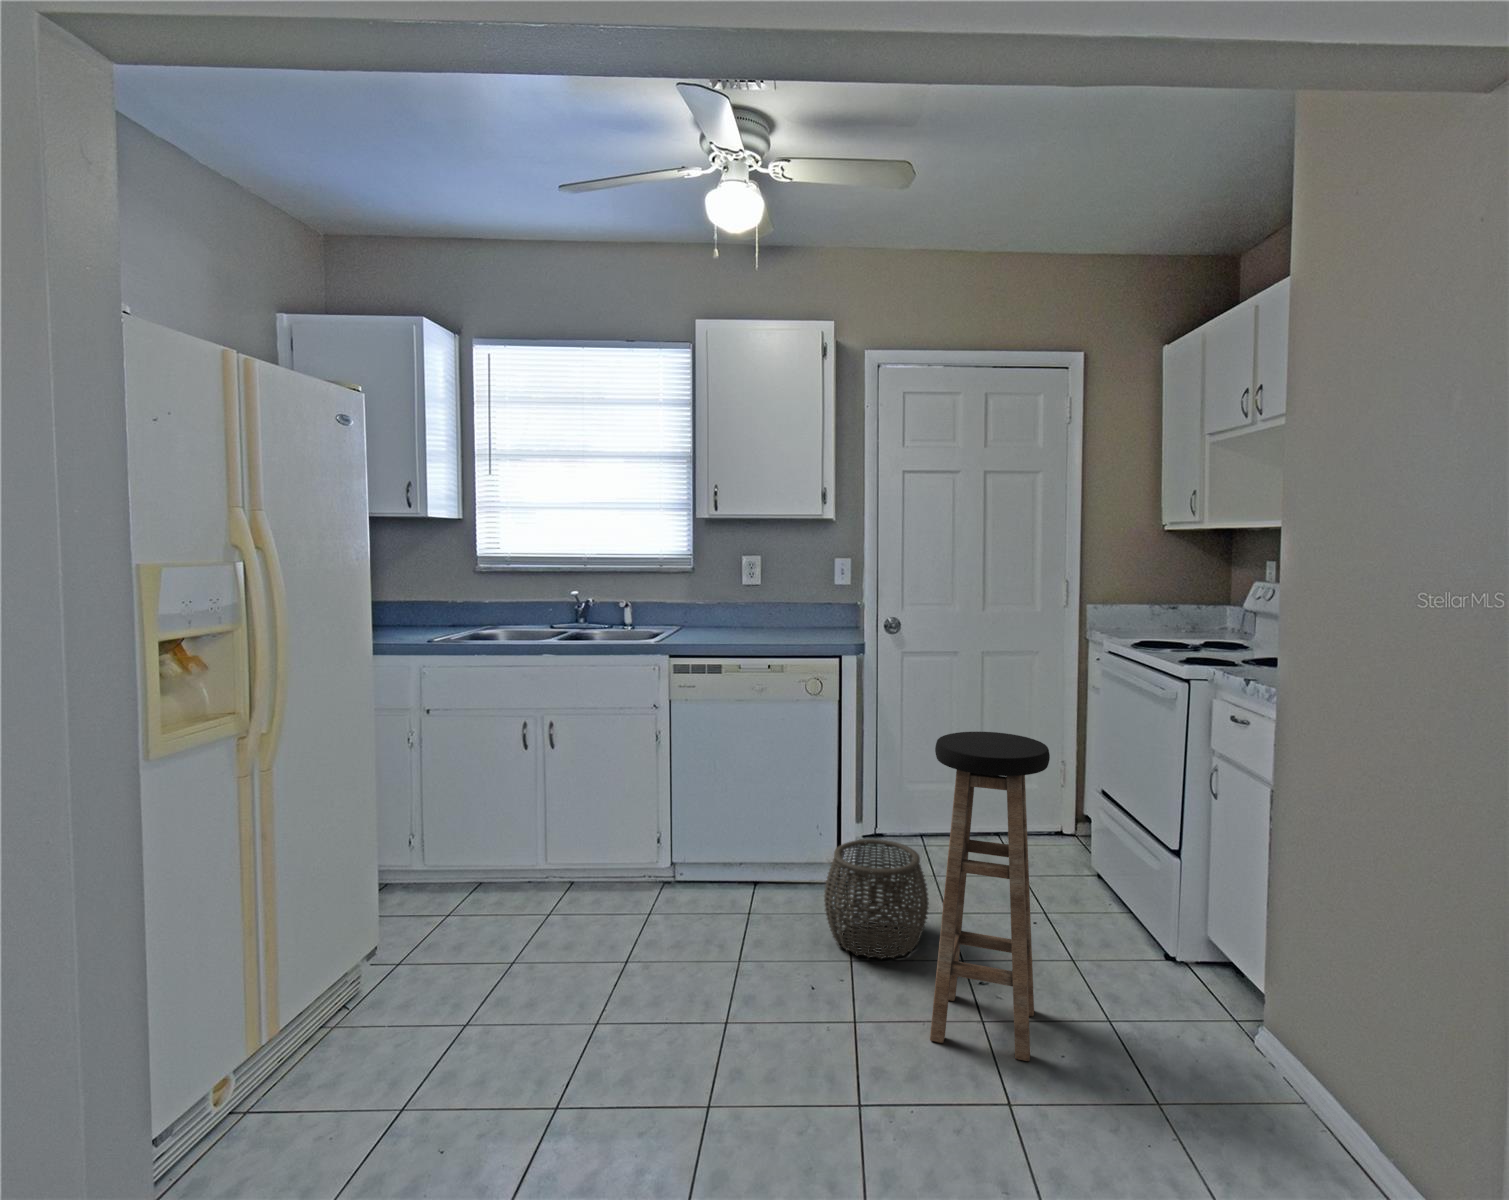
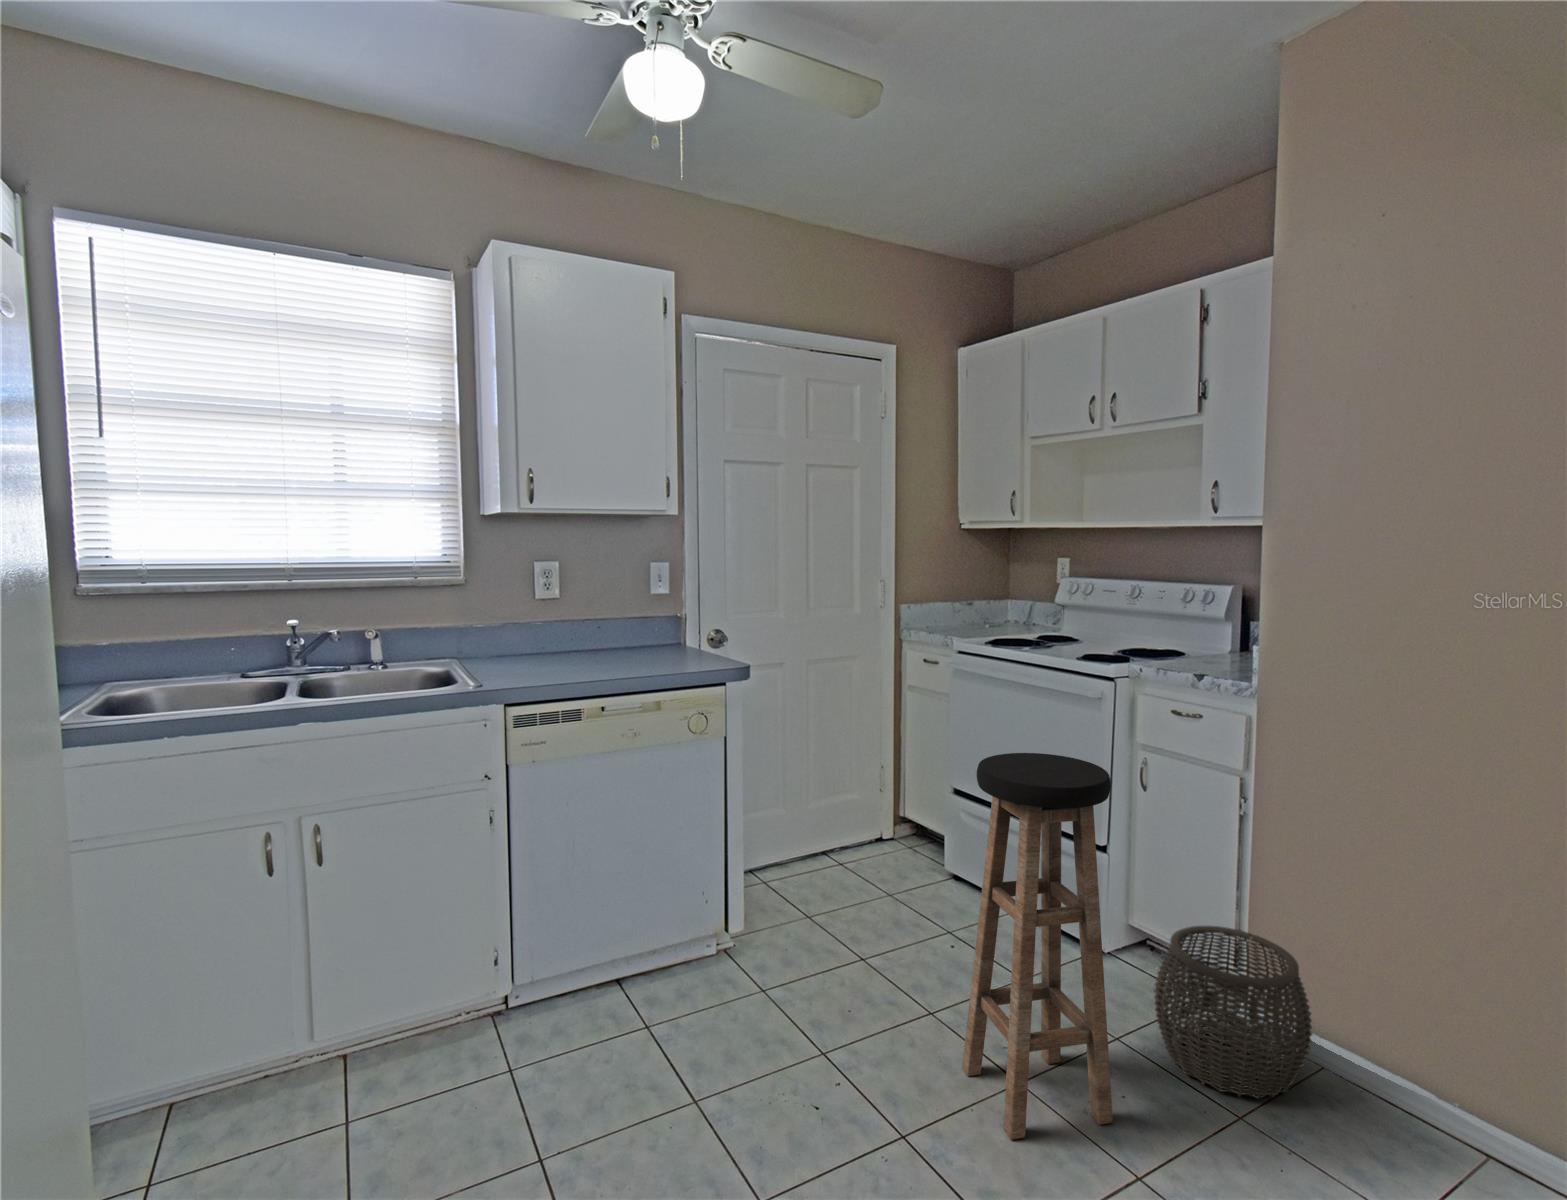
woven basket: present [824,839,928,959] -> present [1154,926,1312,1099]

